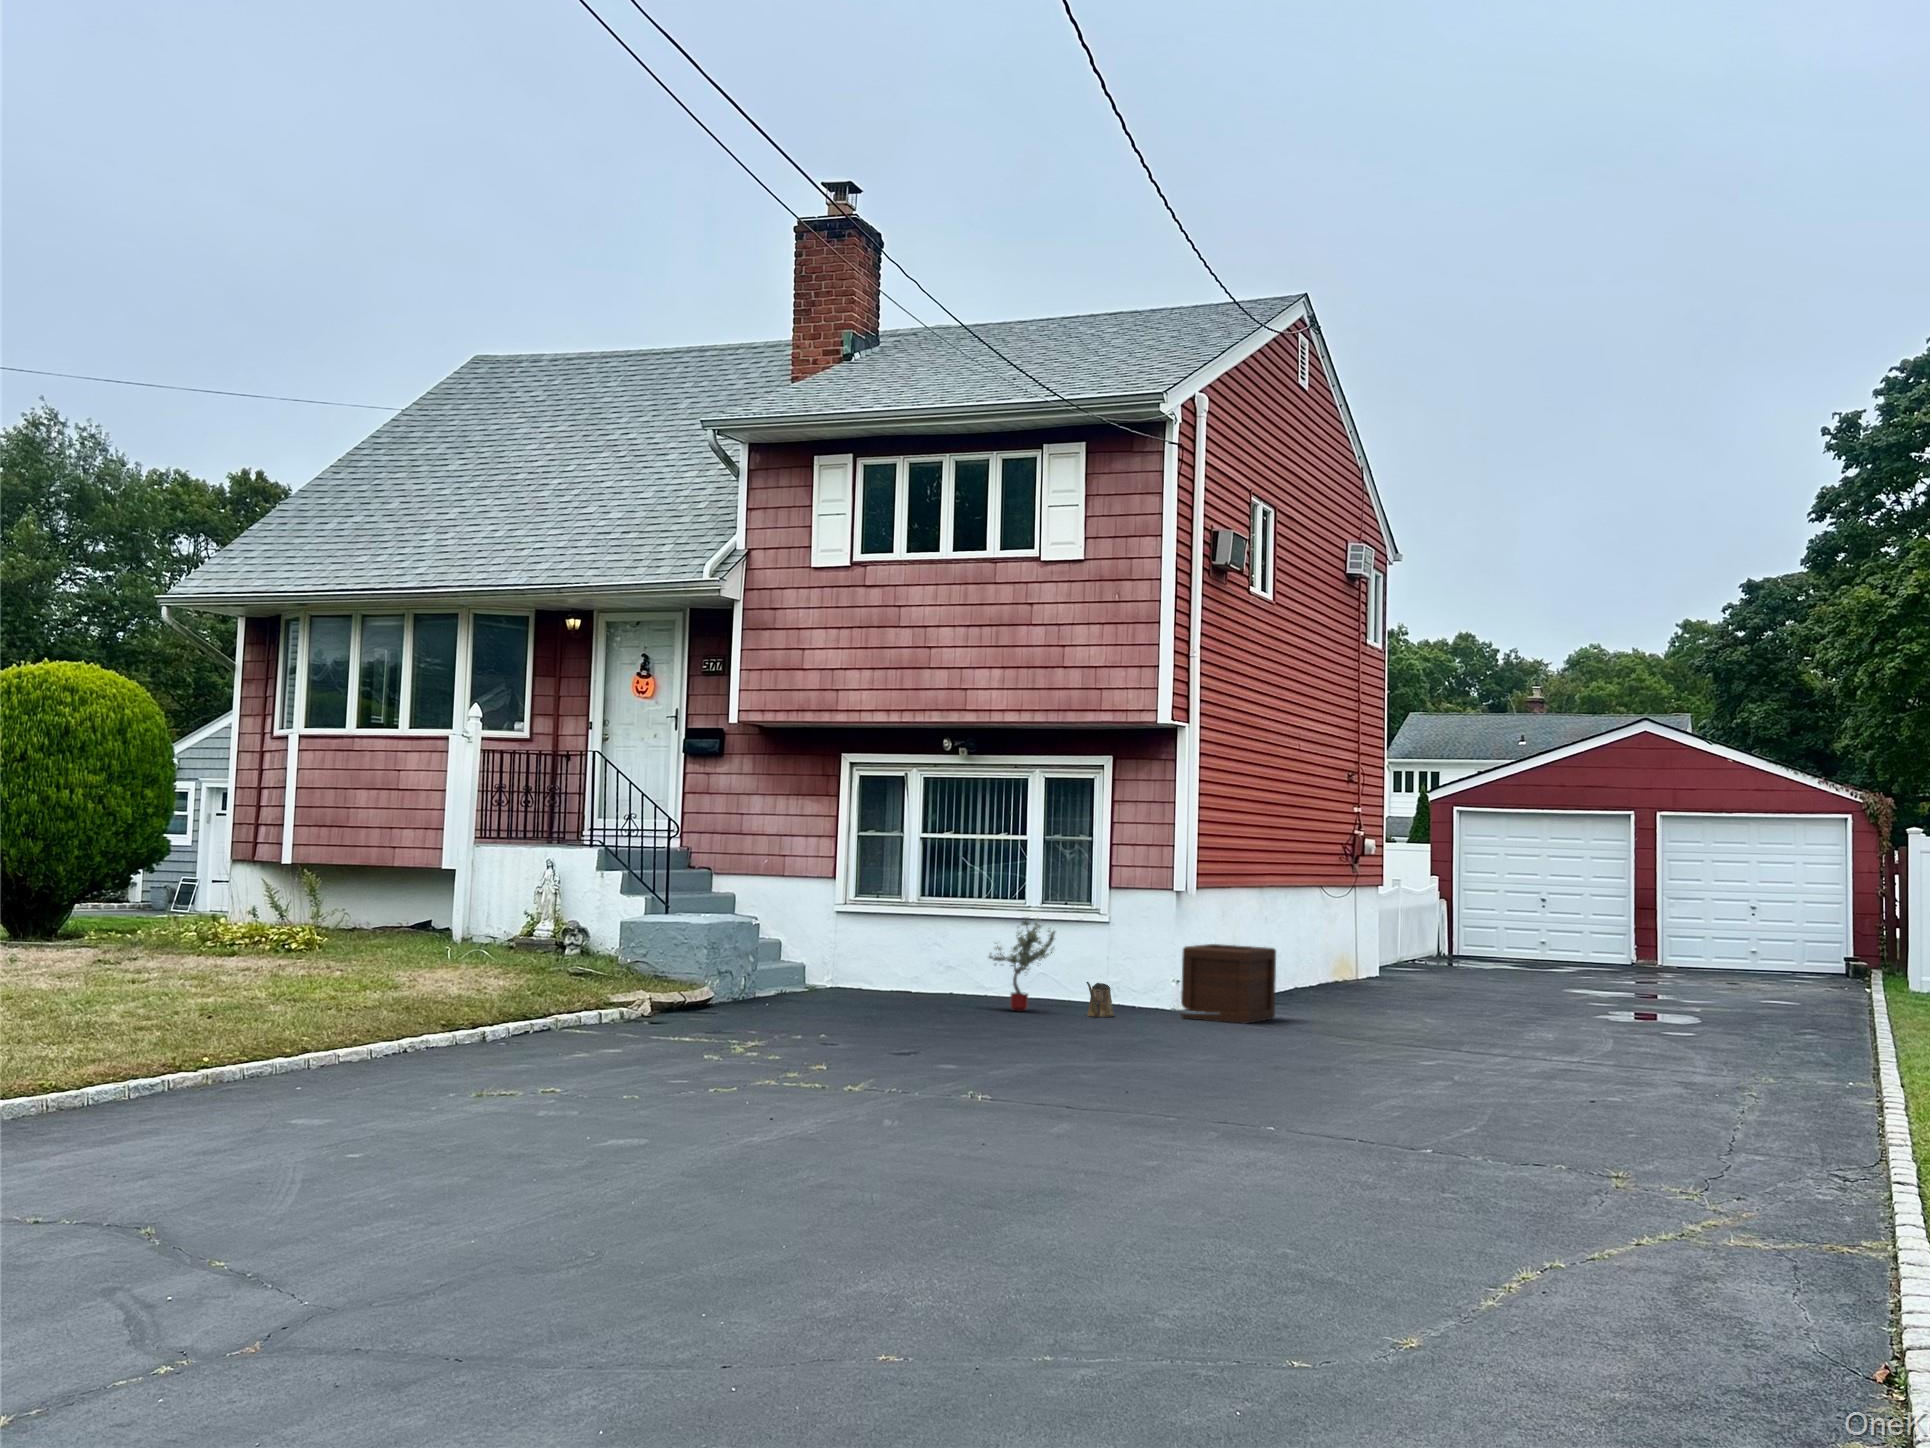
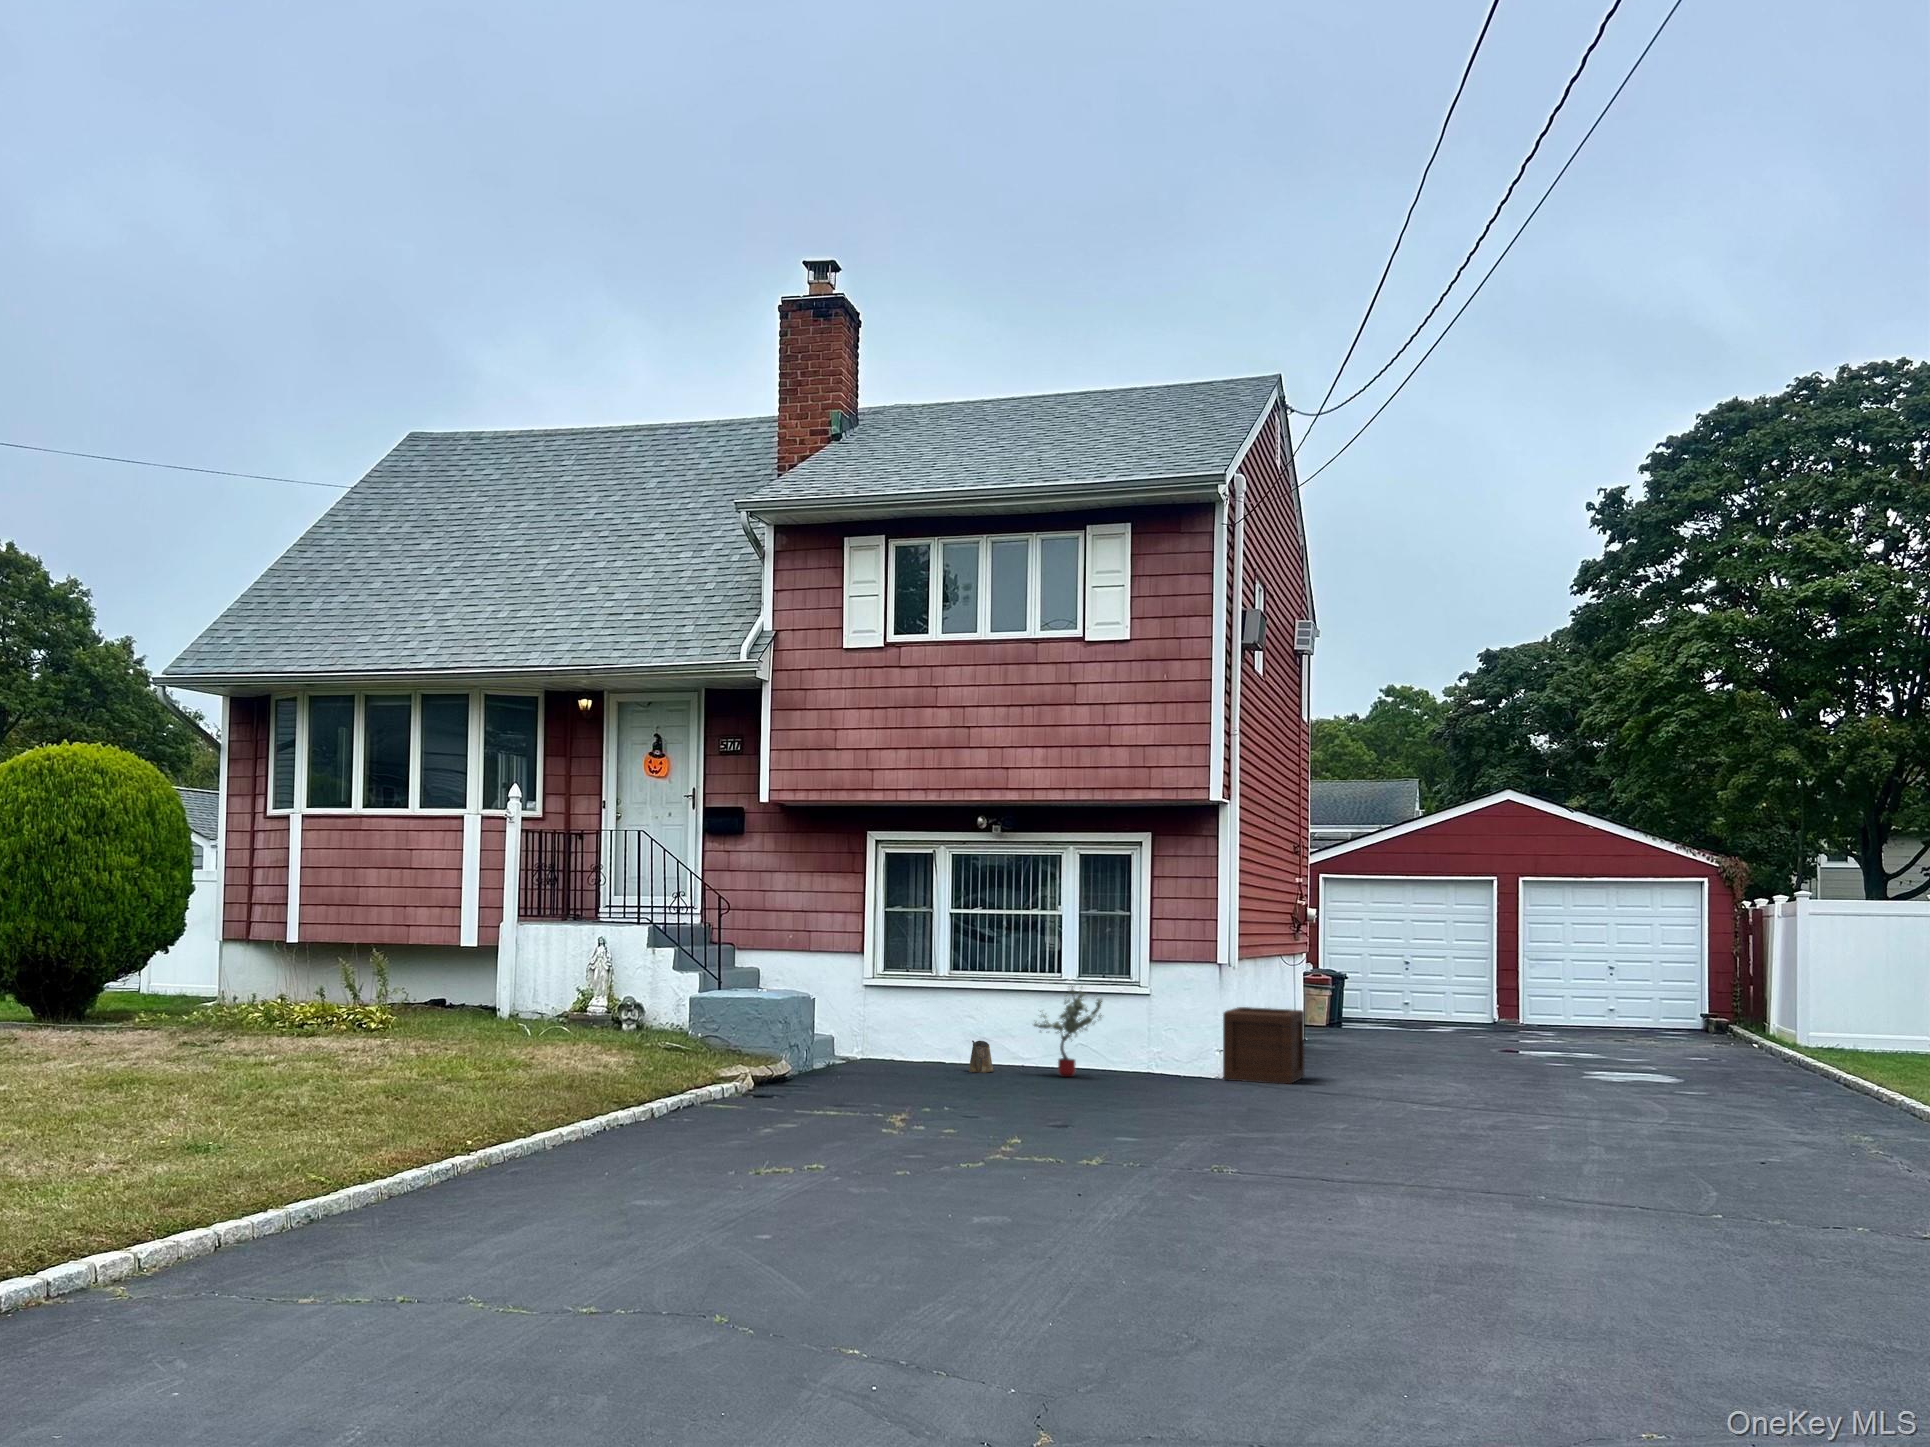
watering can: present [1086,982,1115,1017] -> present [968,1041,994,1073]

